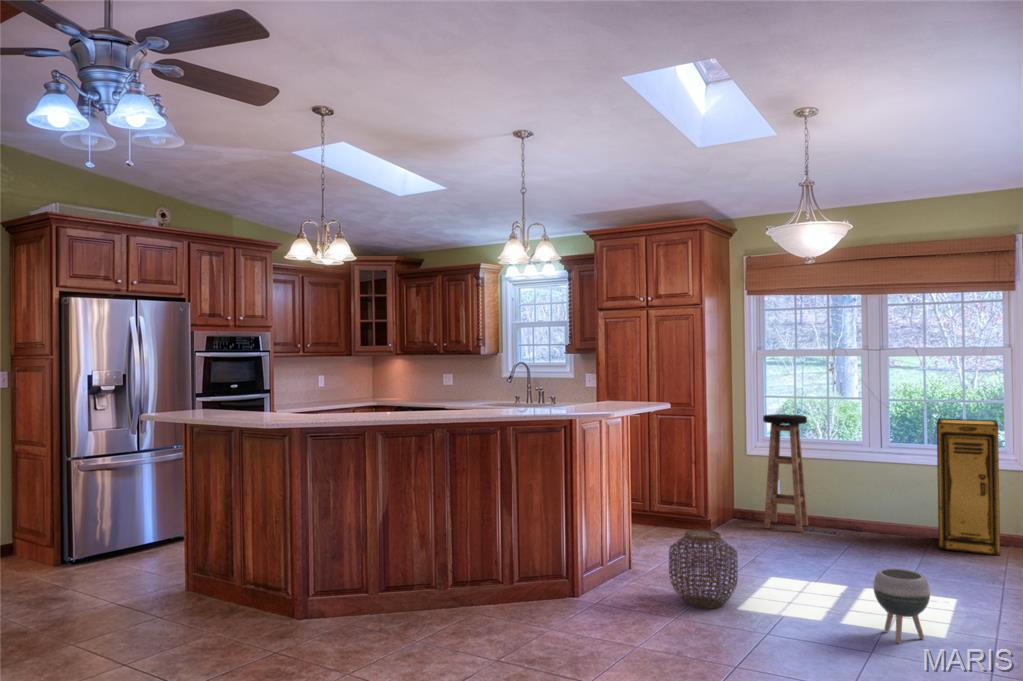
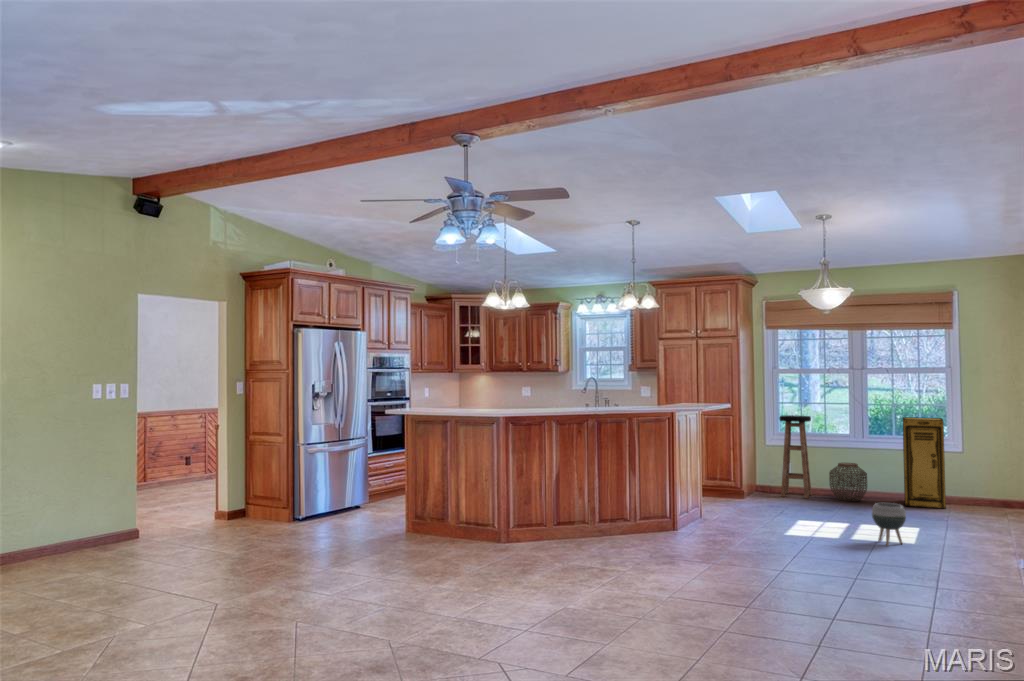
woven basket: present [669,529,738,609] -> present [829,463,867,501]

